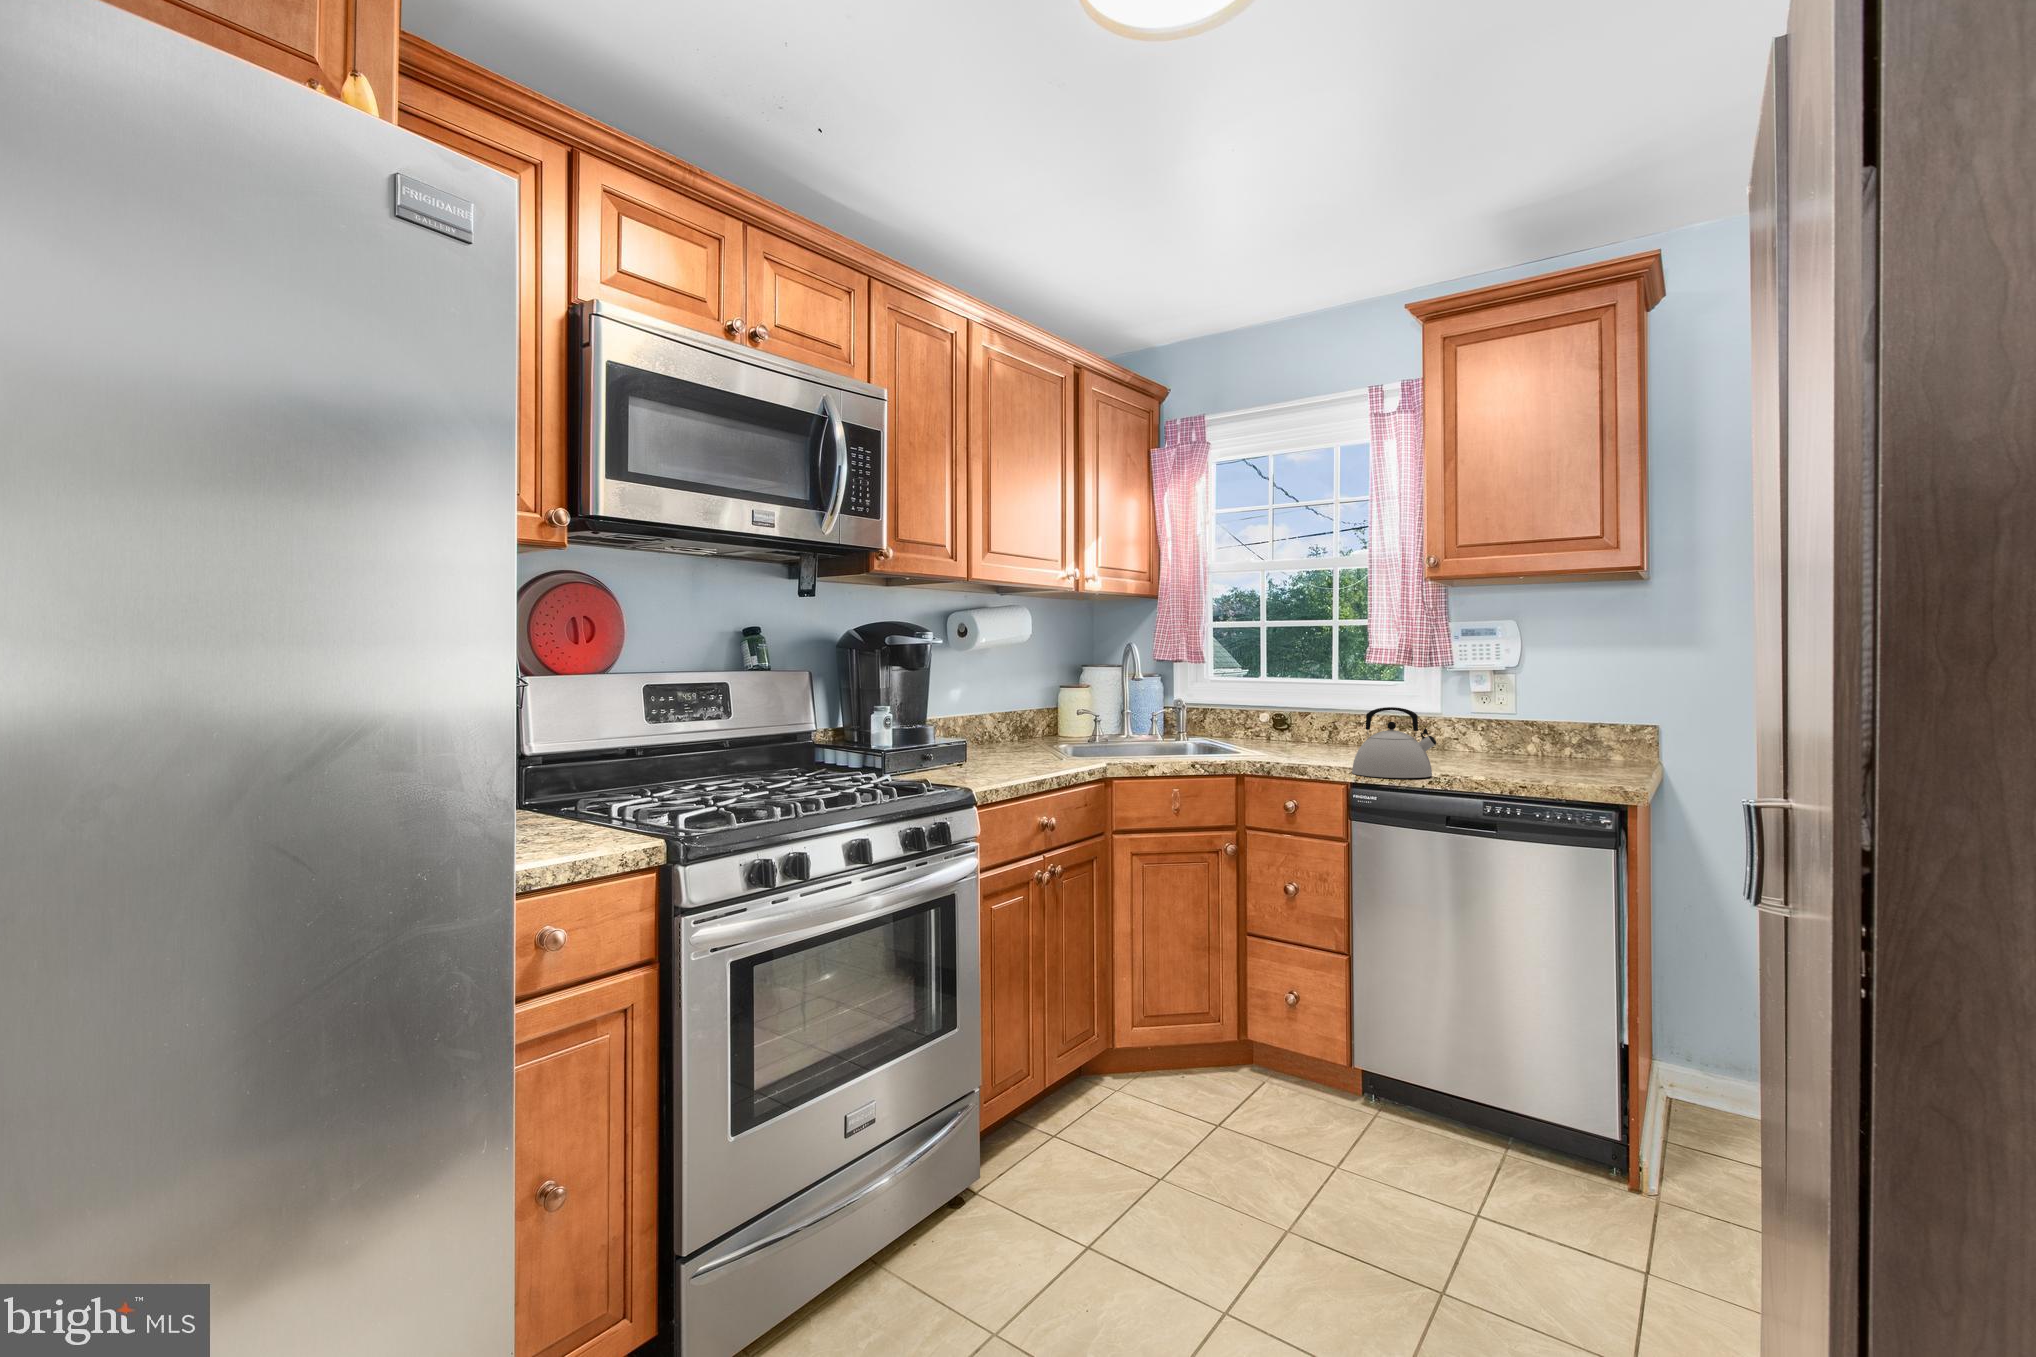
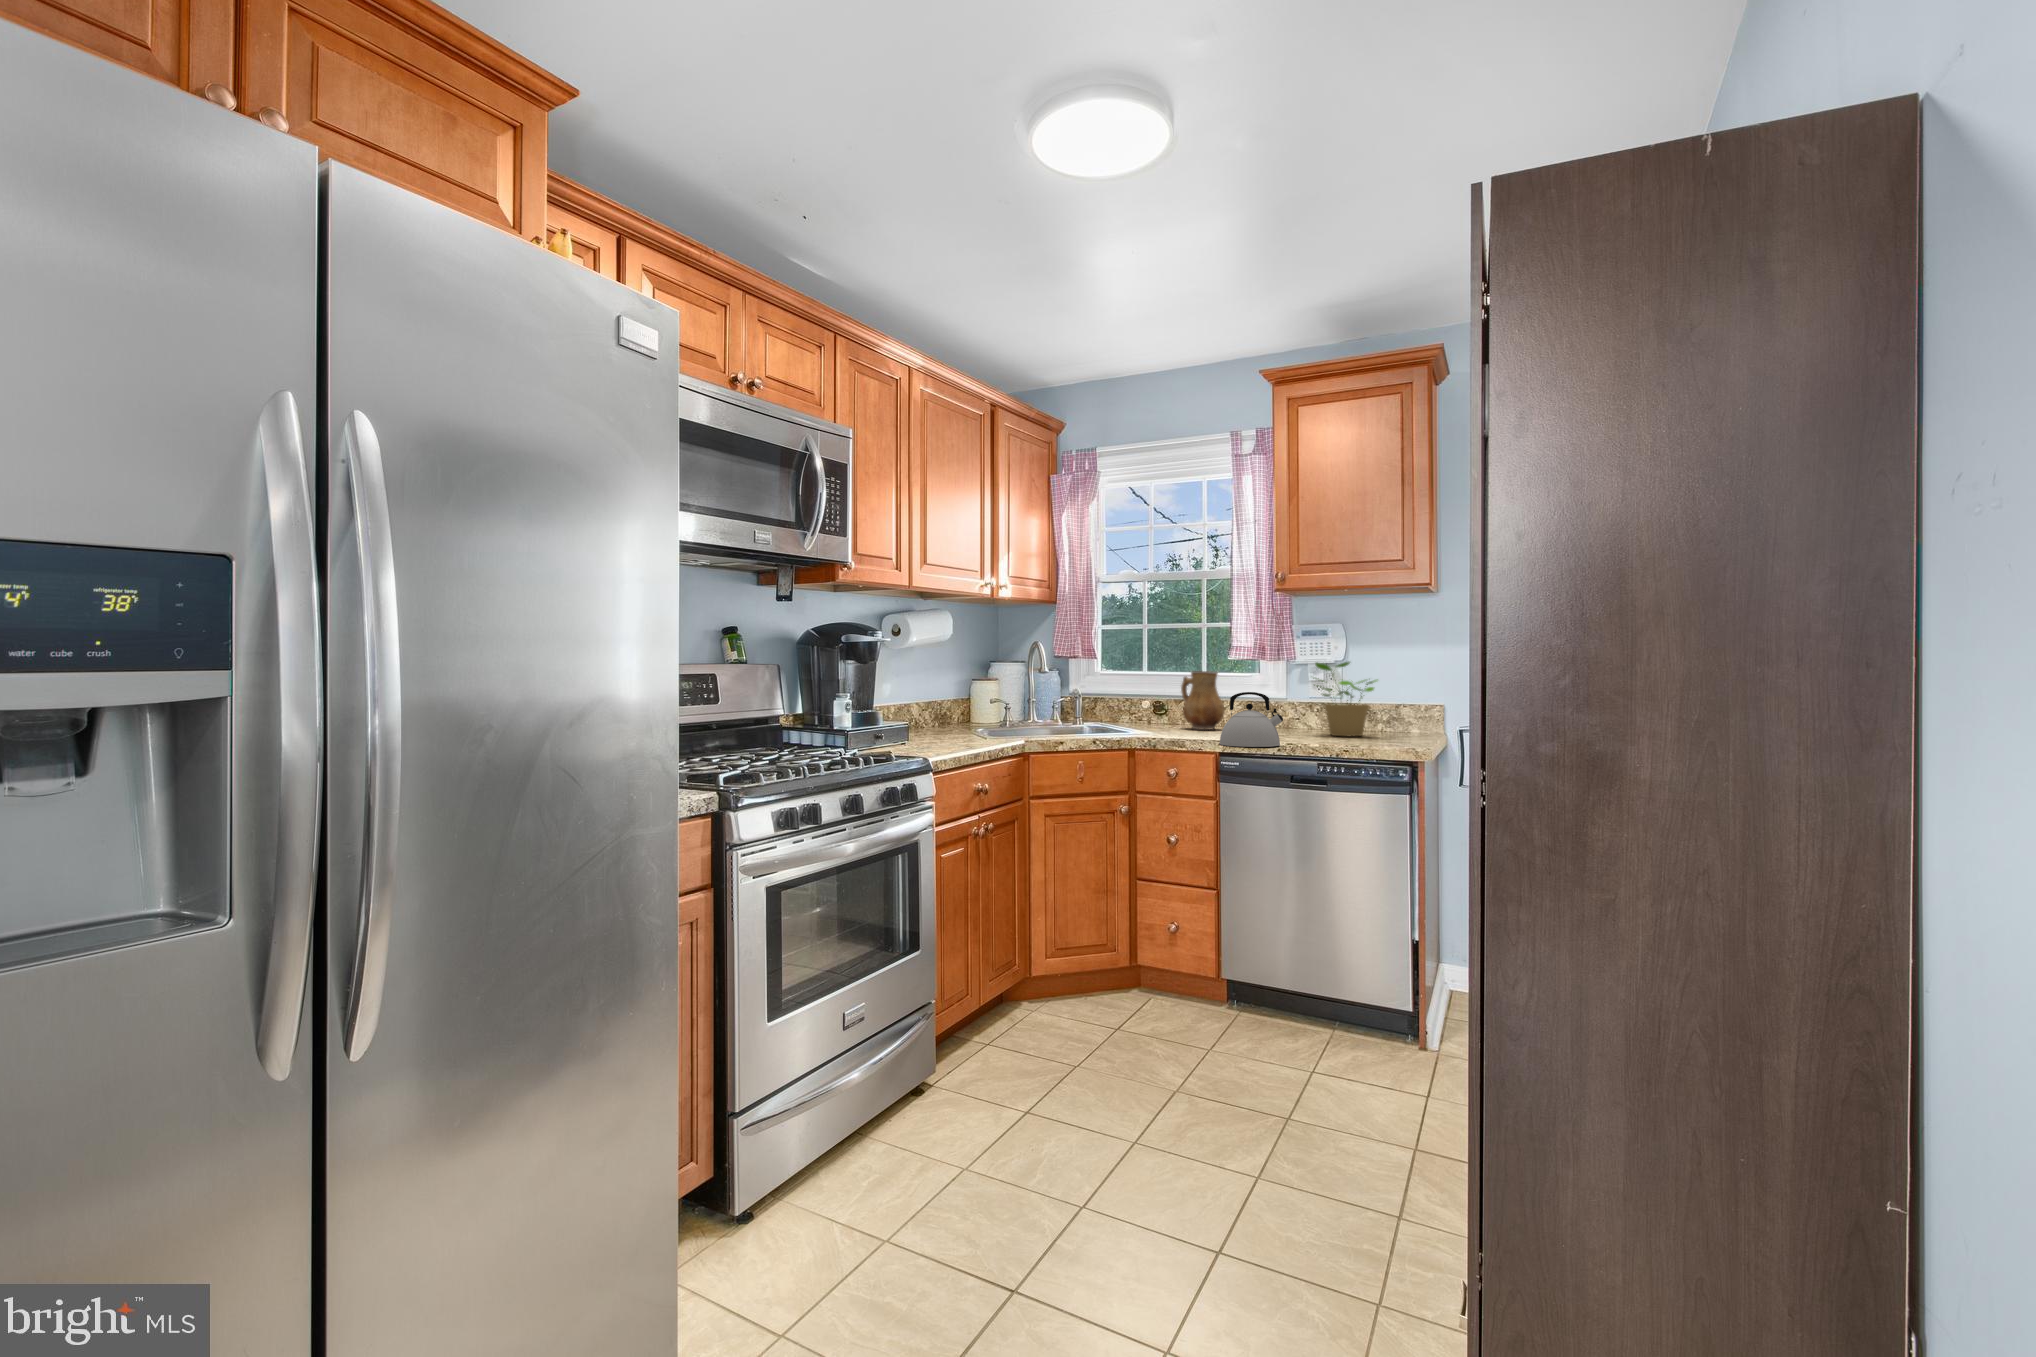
potted plant: none [1471,668,1567,763] -> present [1313,662,1377,736]
ceramic pitcher: none [1308,679,1363,751] -> present [1181,671,1225,730]

